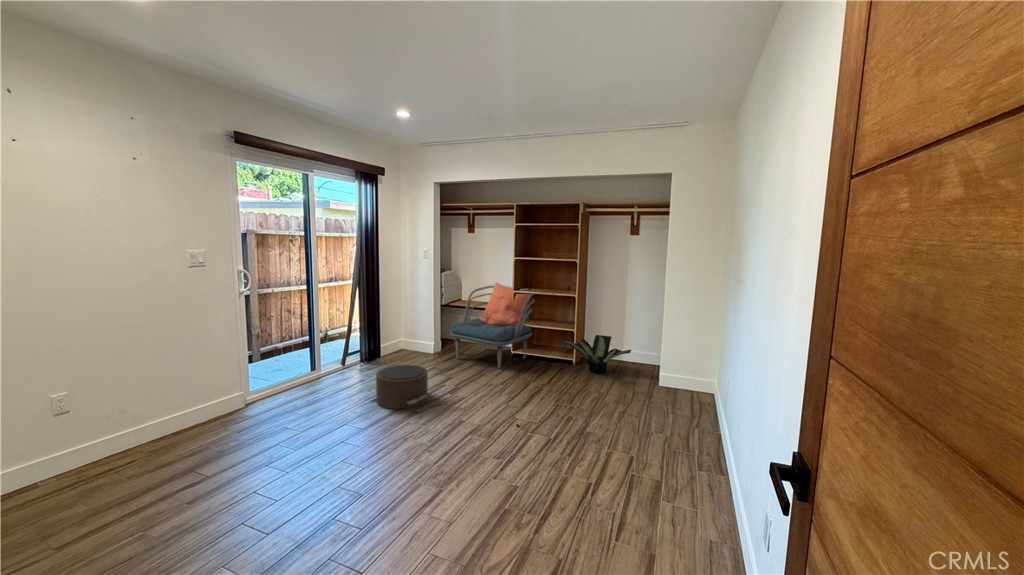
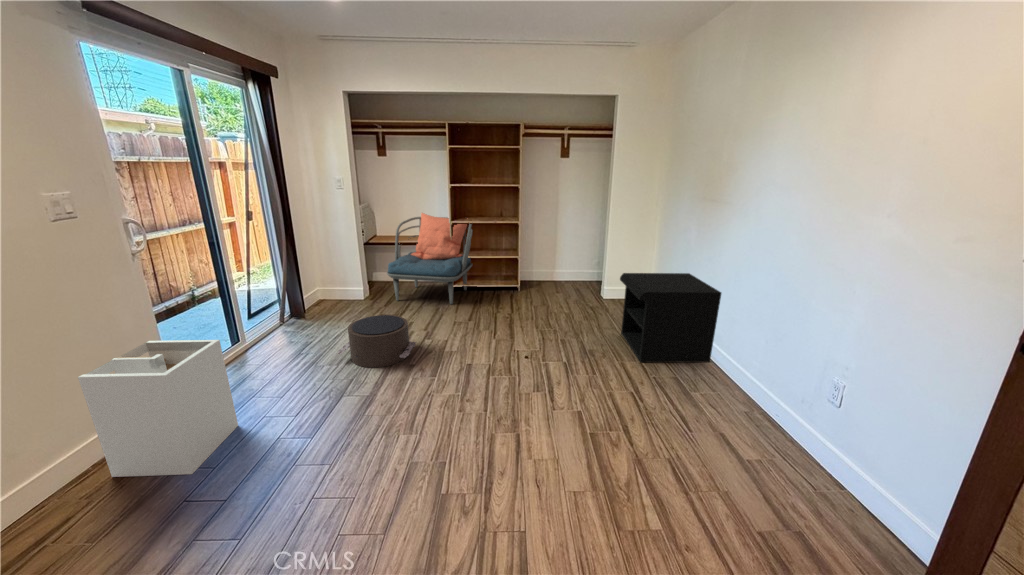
potted plant: present [561,335,631,374] -> none [508,258,574,296]
laundry hamper: none [171,353,265,453] -> present [78,340,238,477]
nightstand: none [628,356,728,477] -> present [620,273,721,363]

